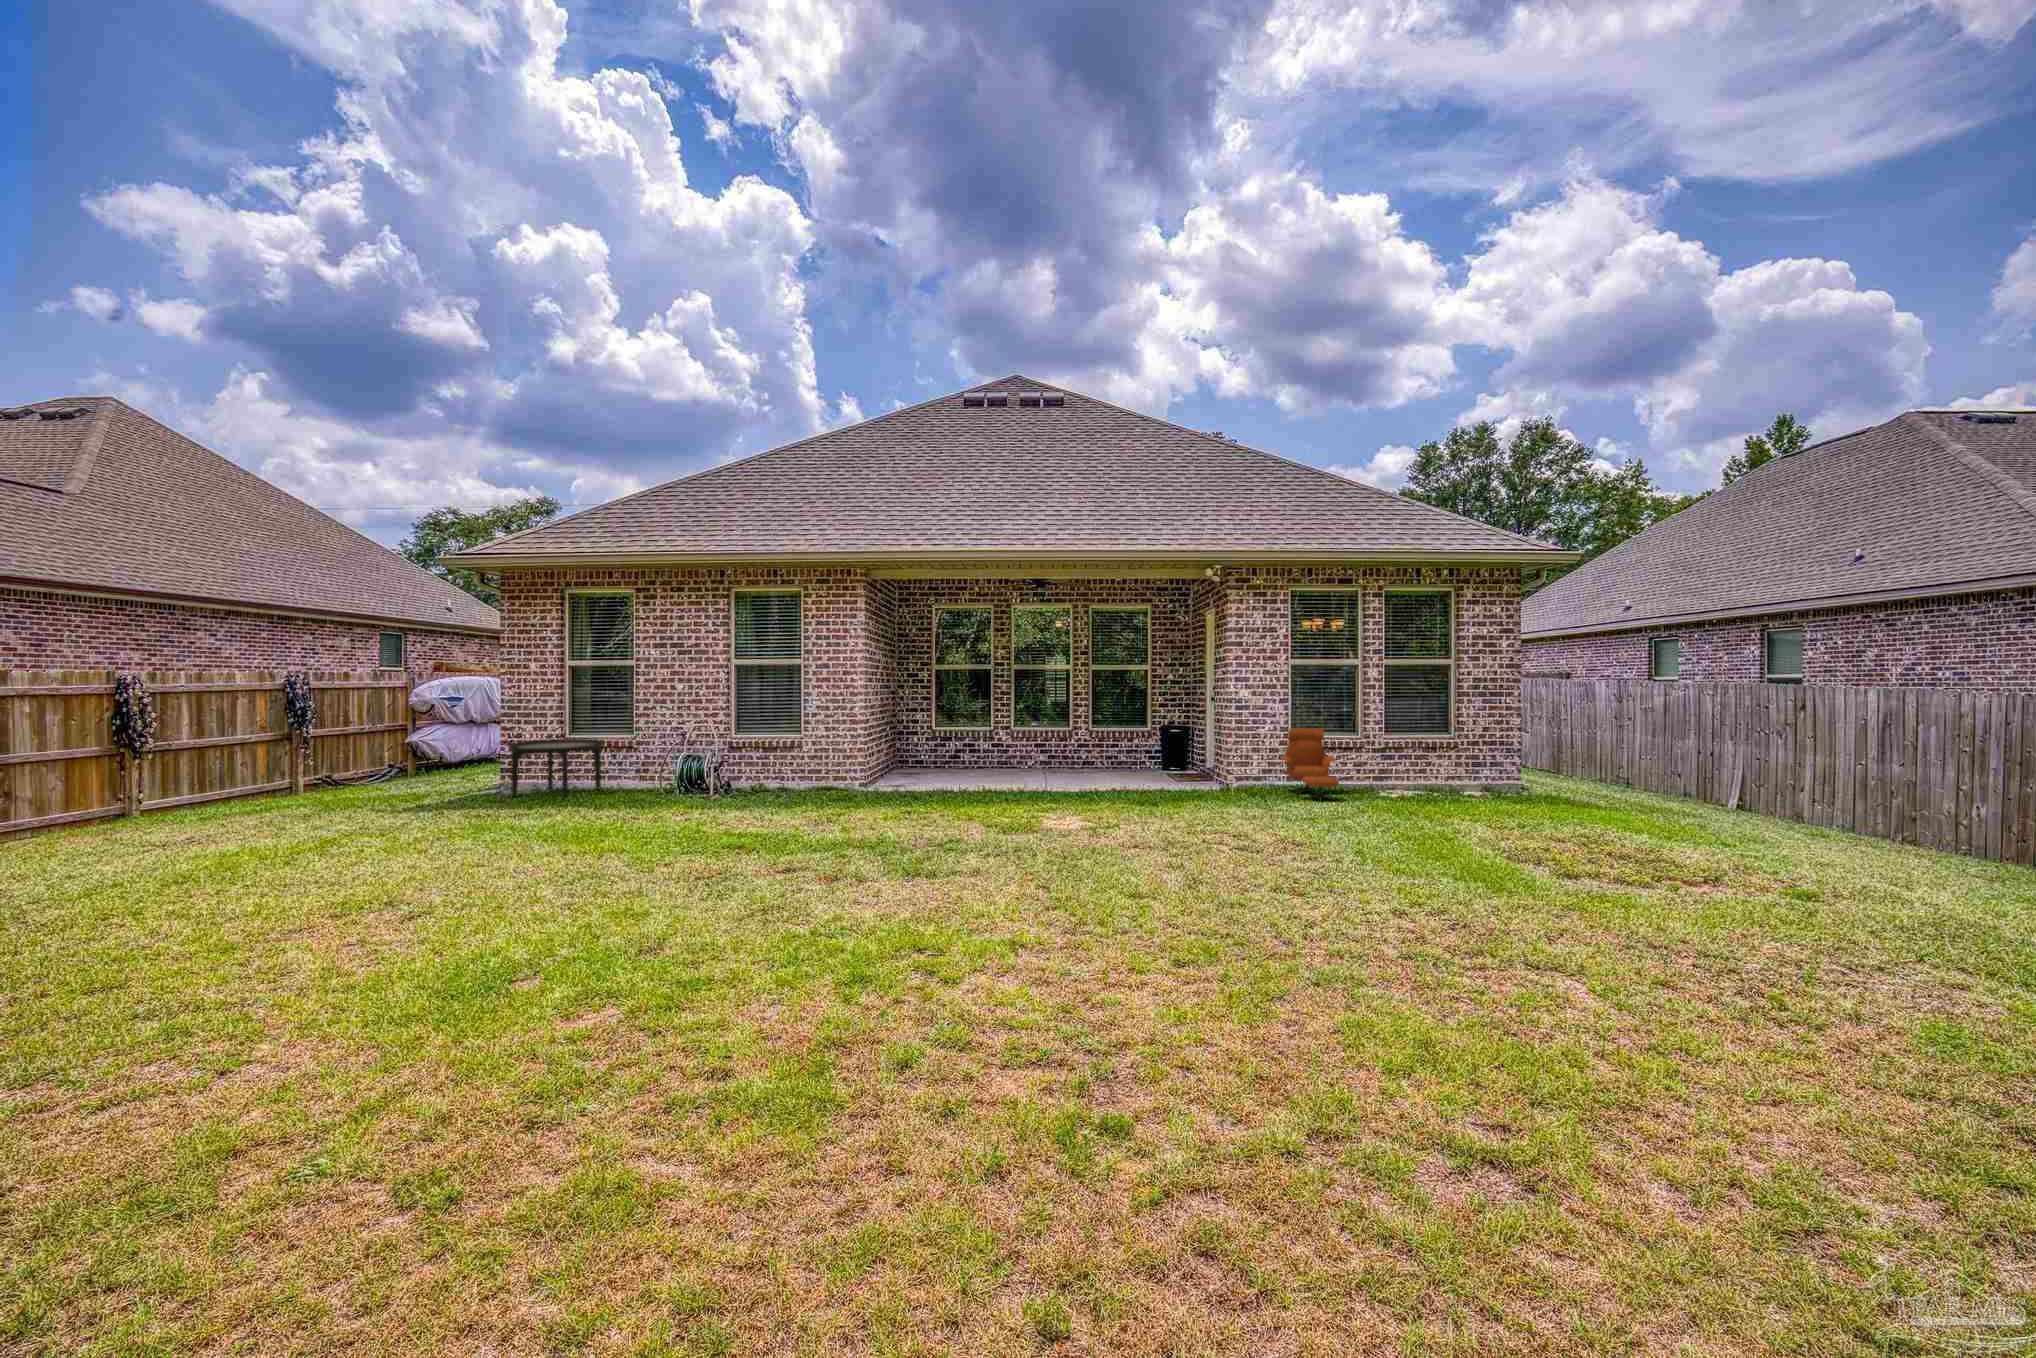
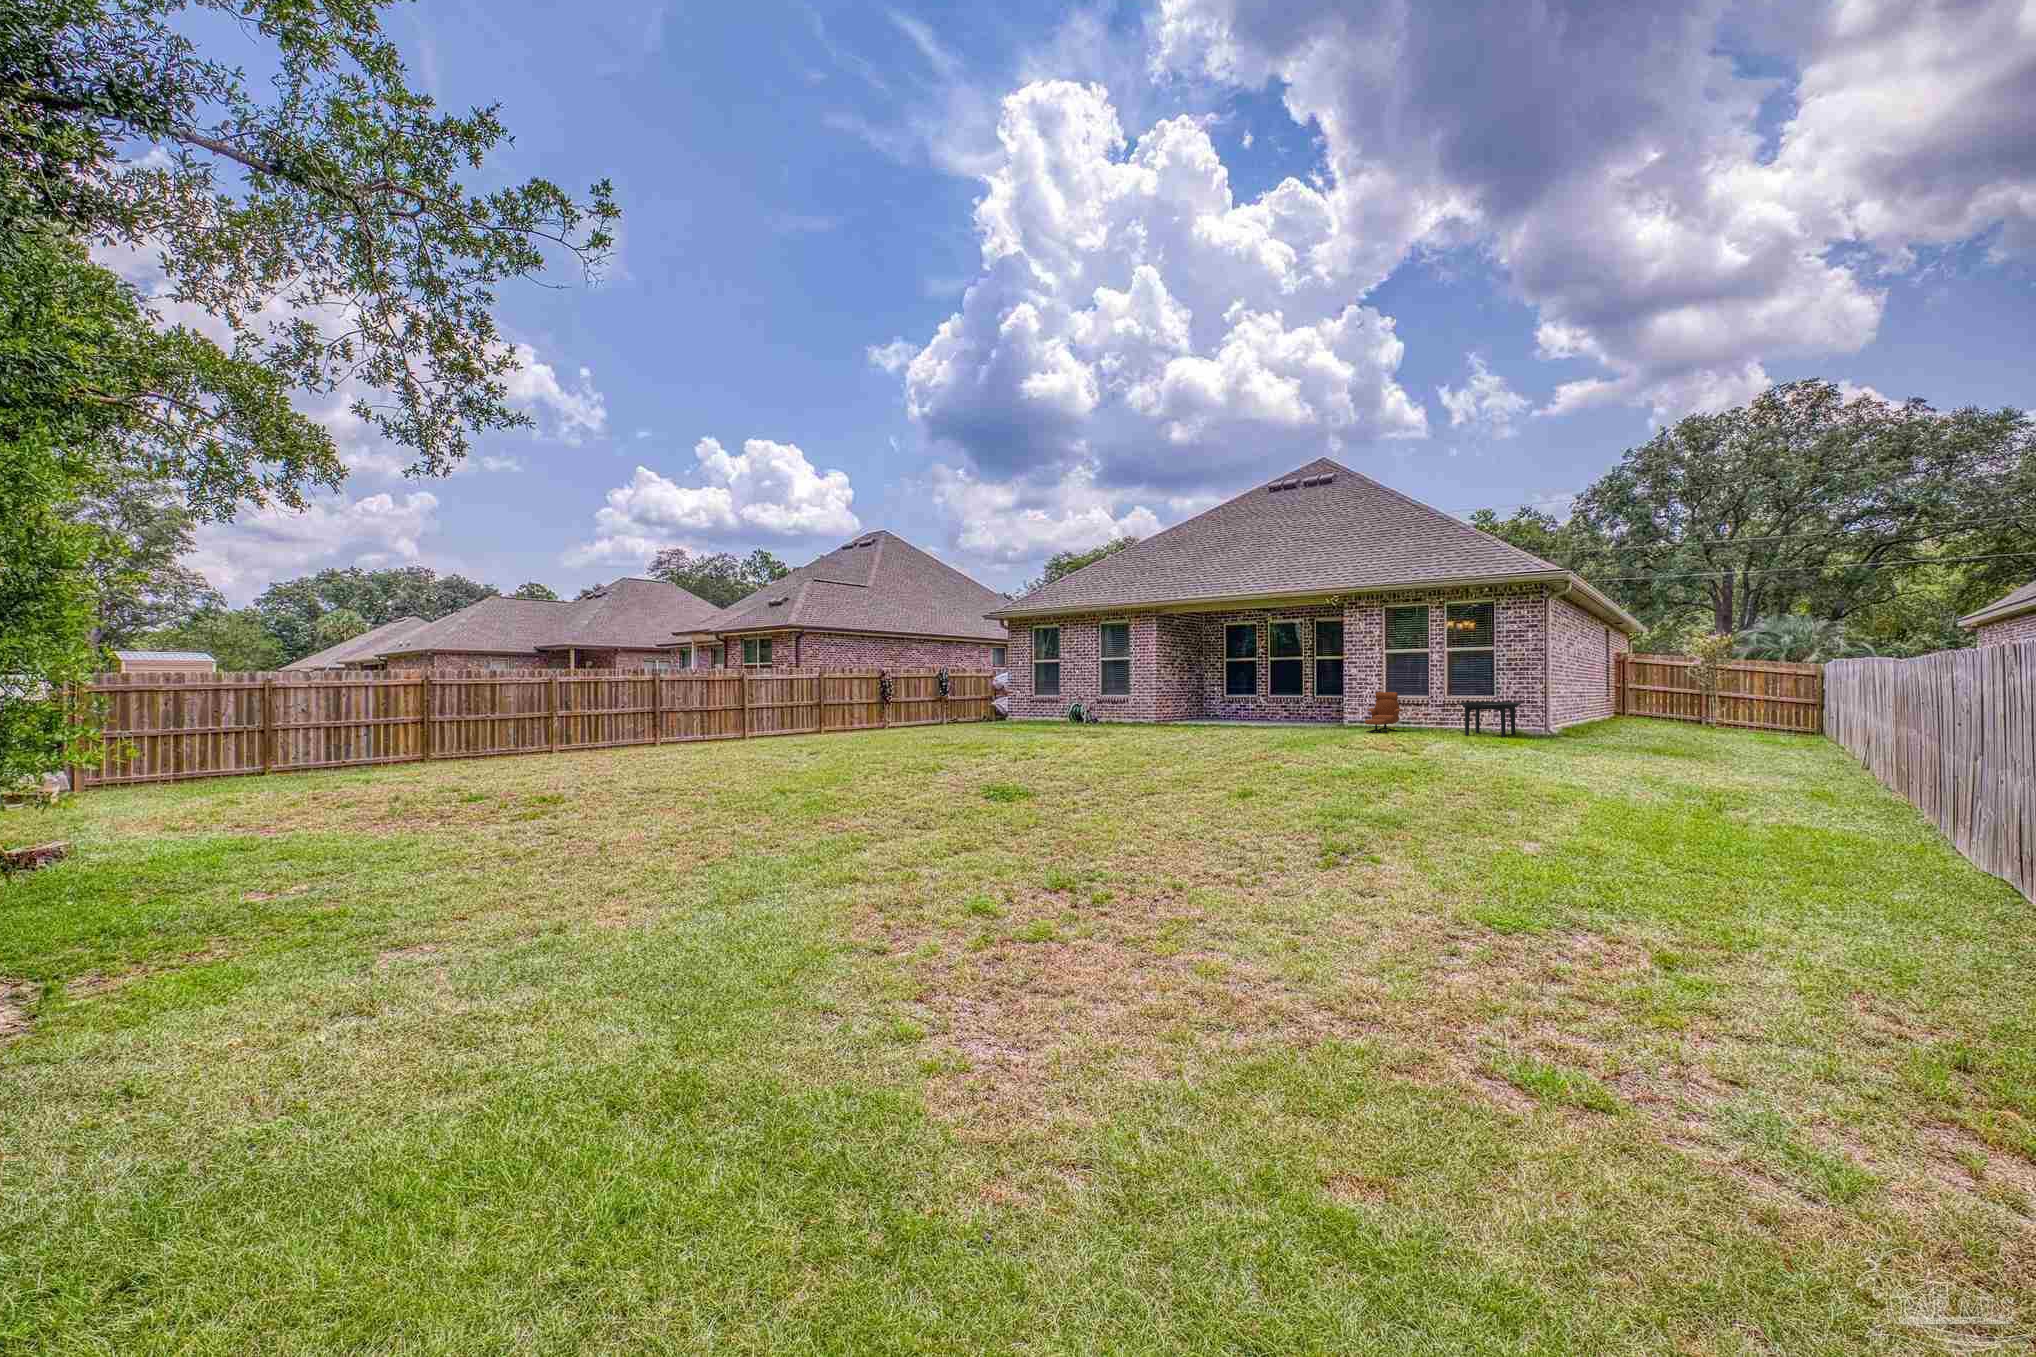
round table: present [507,739,605,798] -> present [1460,702,1521,737]

